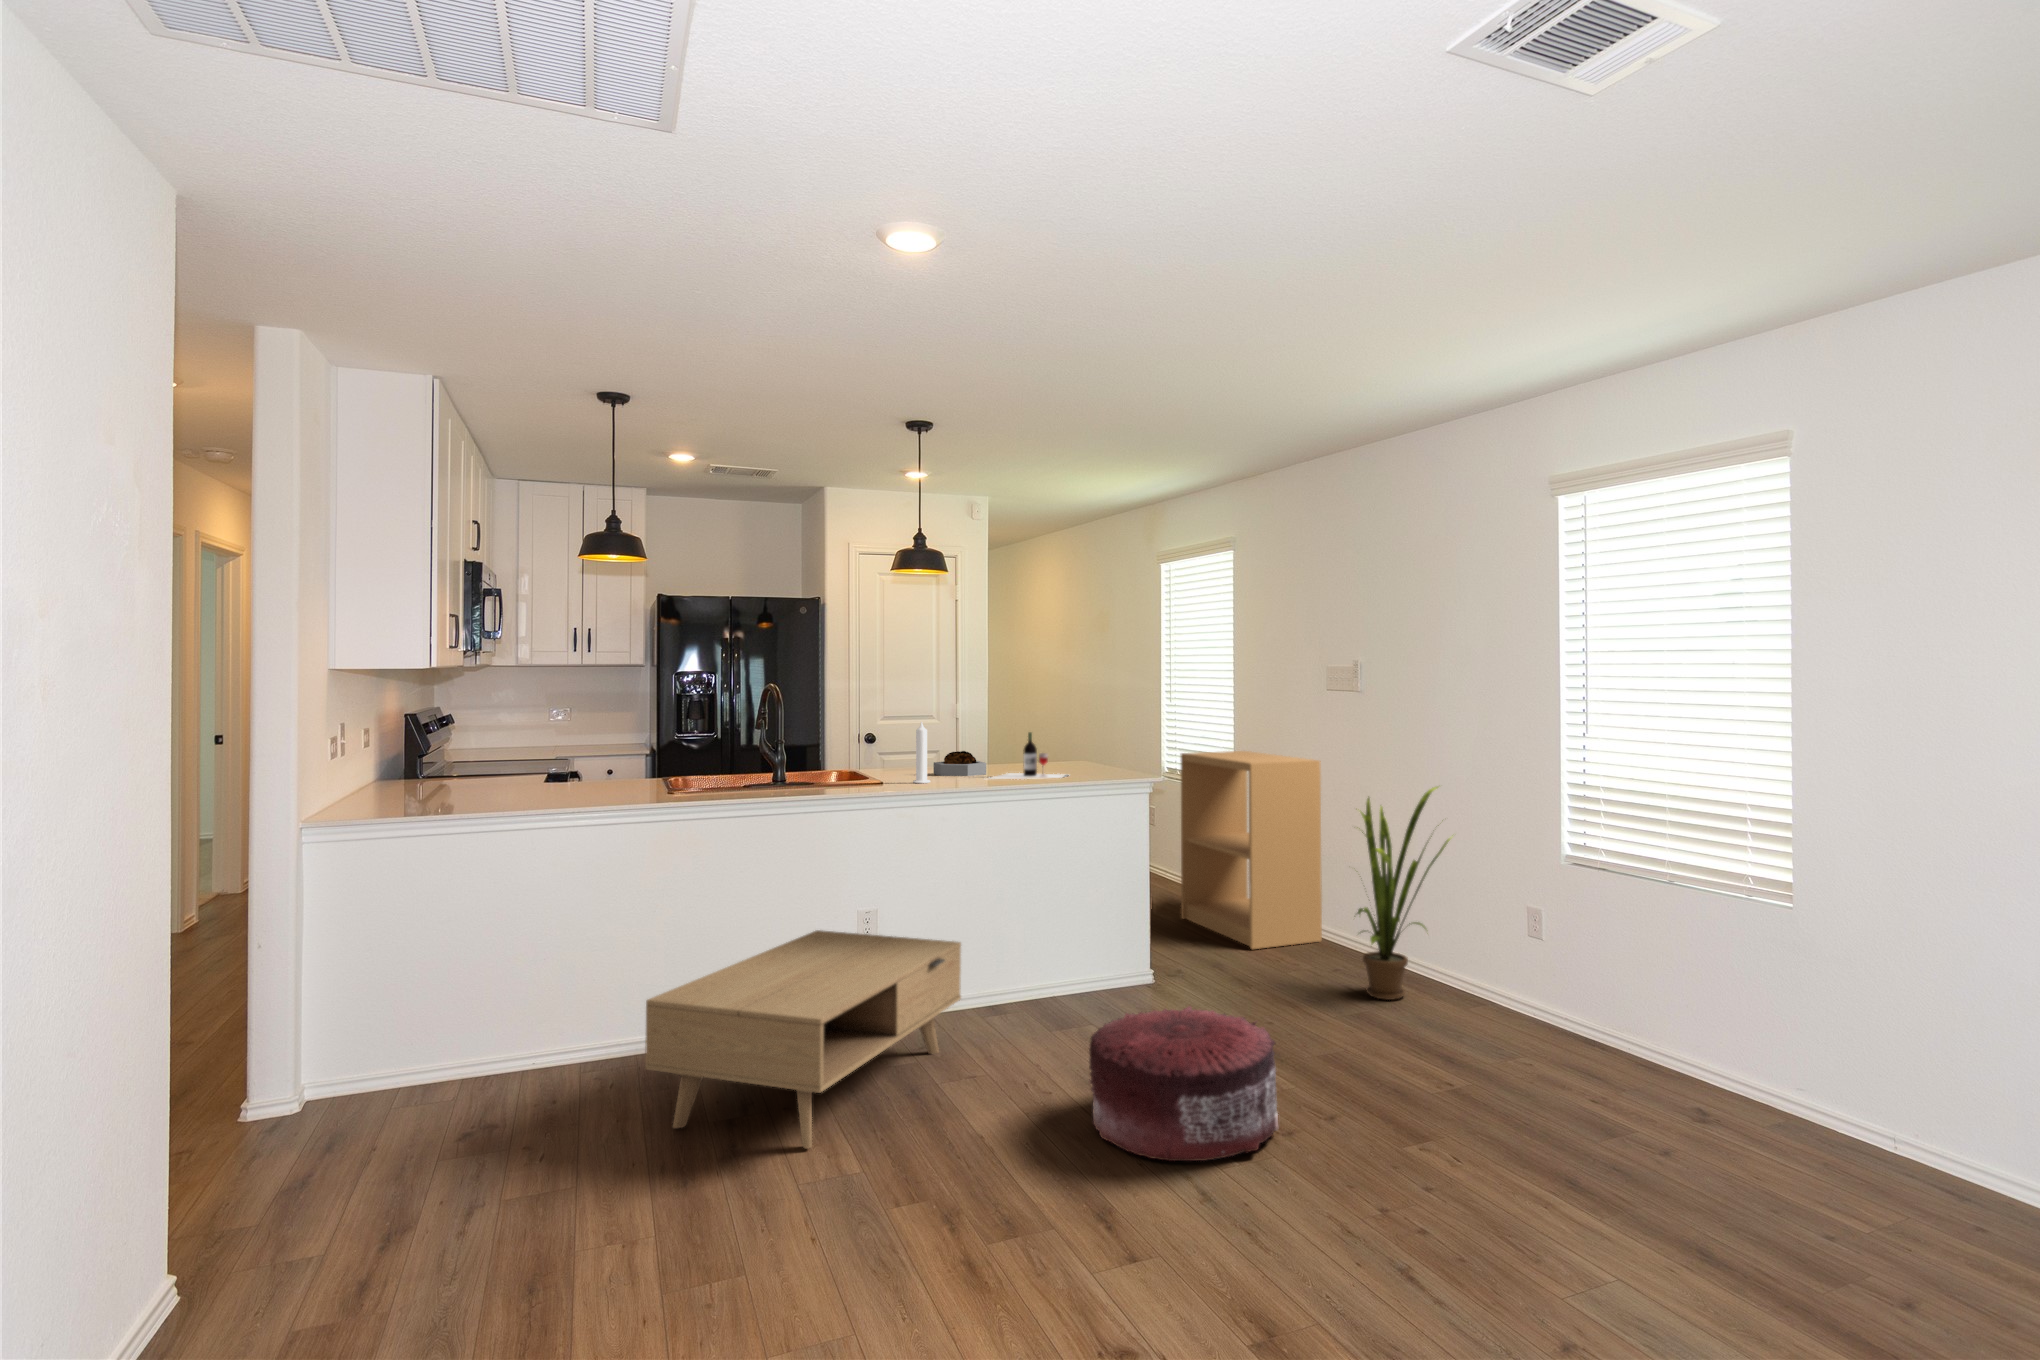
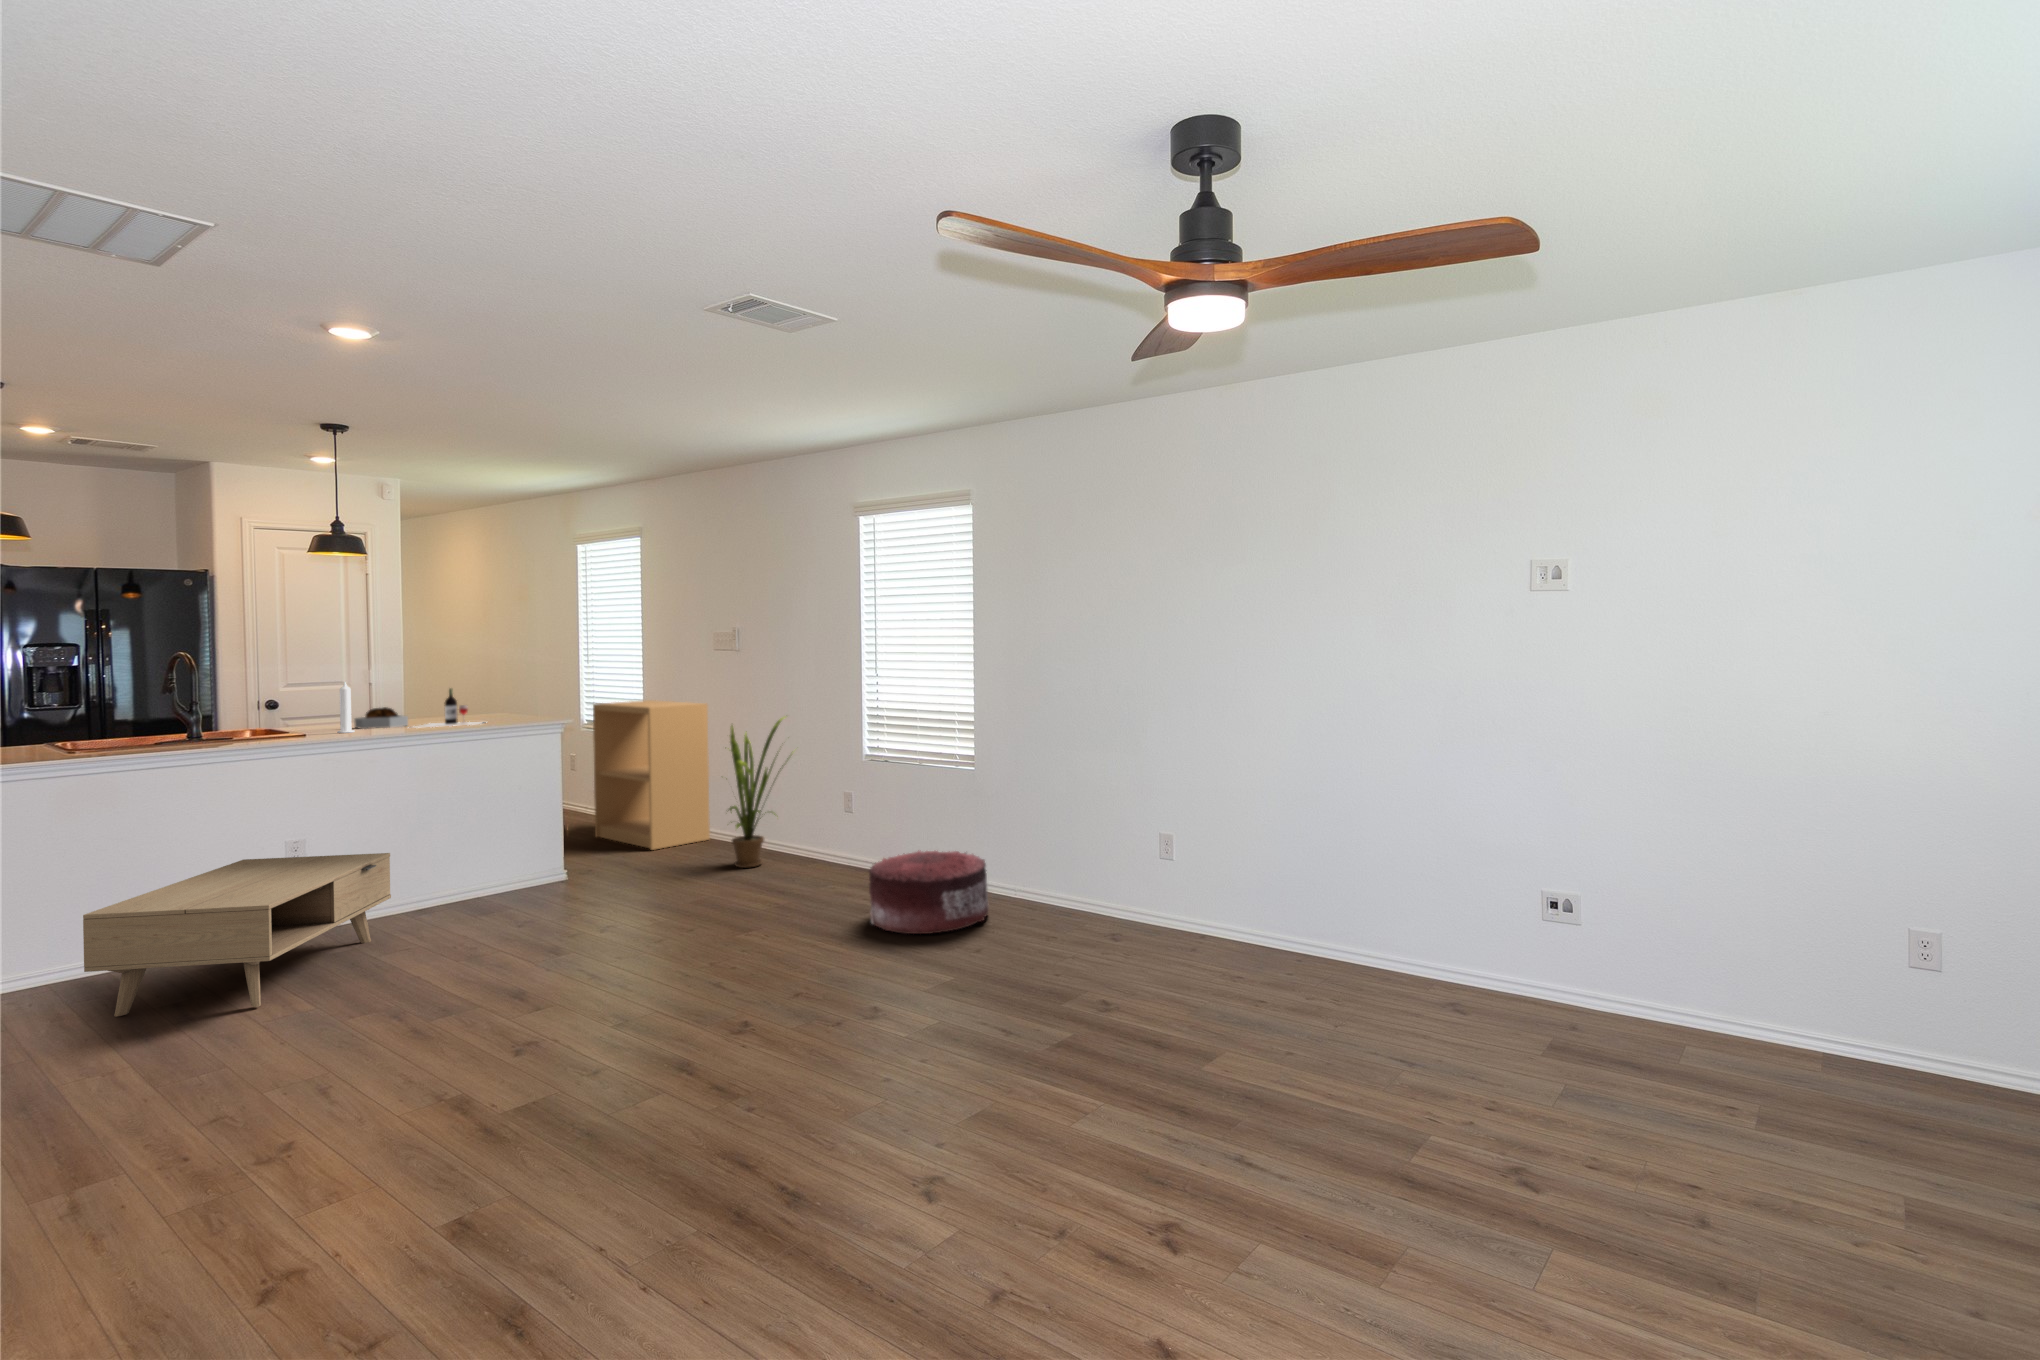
pouf: present [1089,1006,1278,1162] -> present [869,850,989,934]

